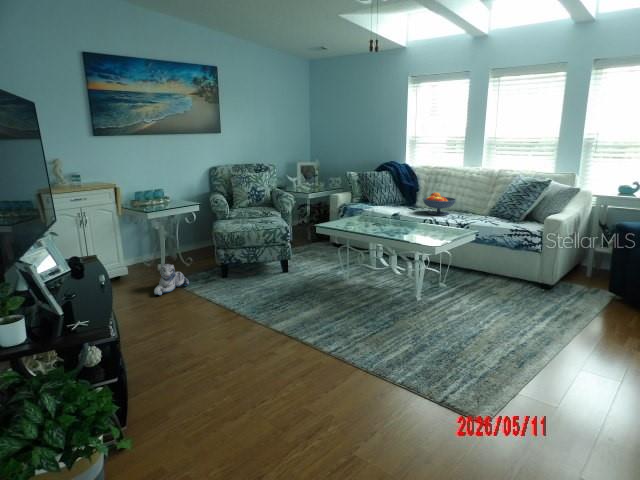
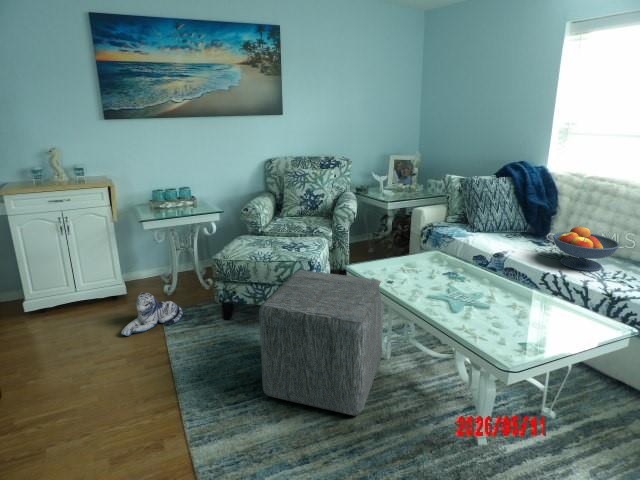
ottoman: none [287,227,353,302] -> present [259,270,384,415]

